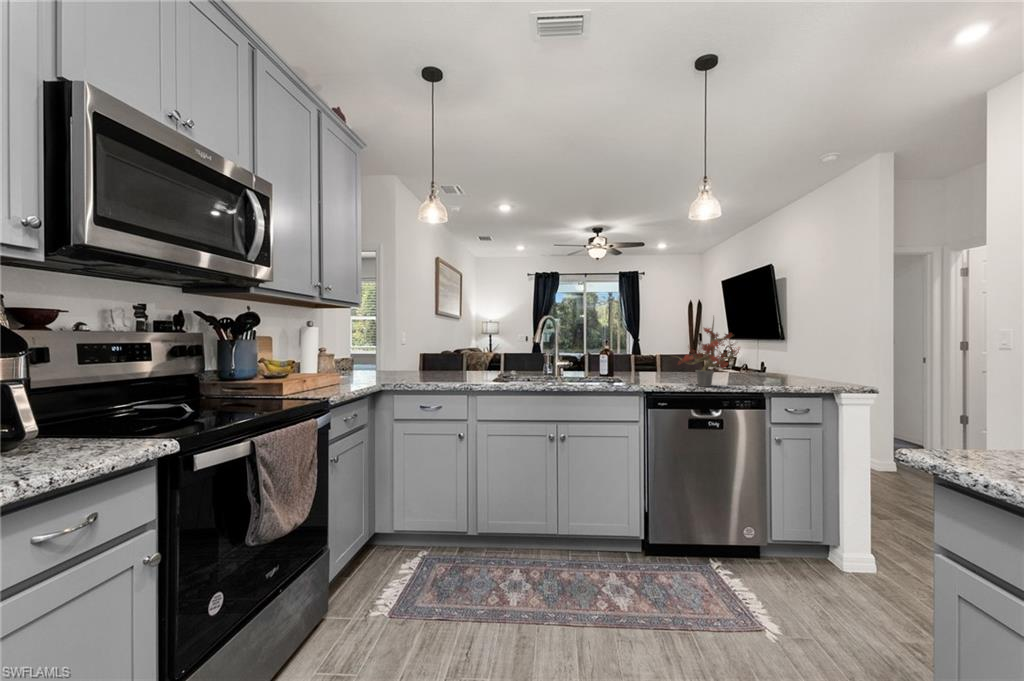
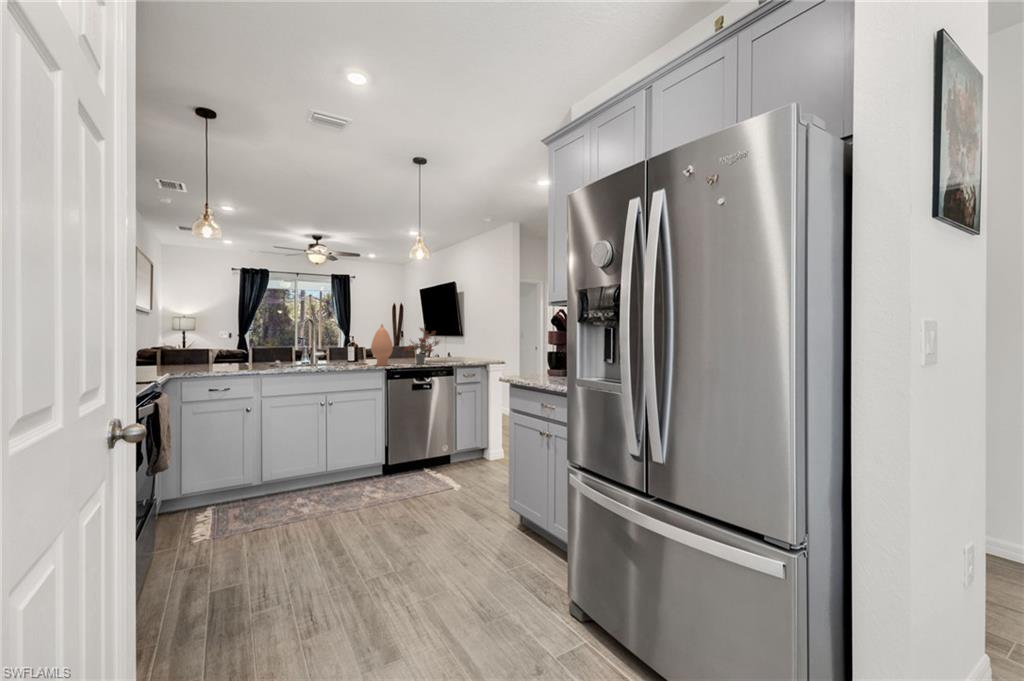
vase: none [623,322,657,387] -> present [371,324,393,366]

